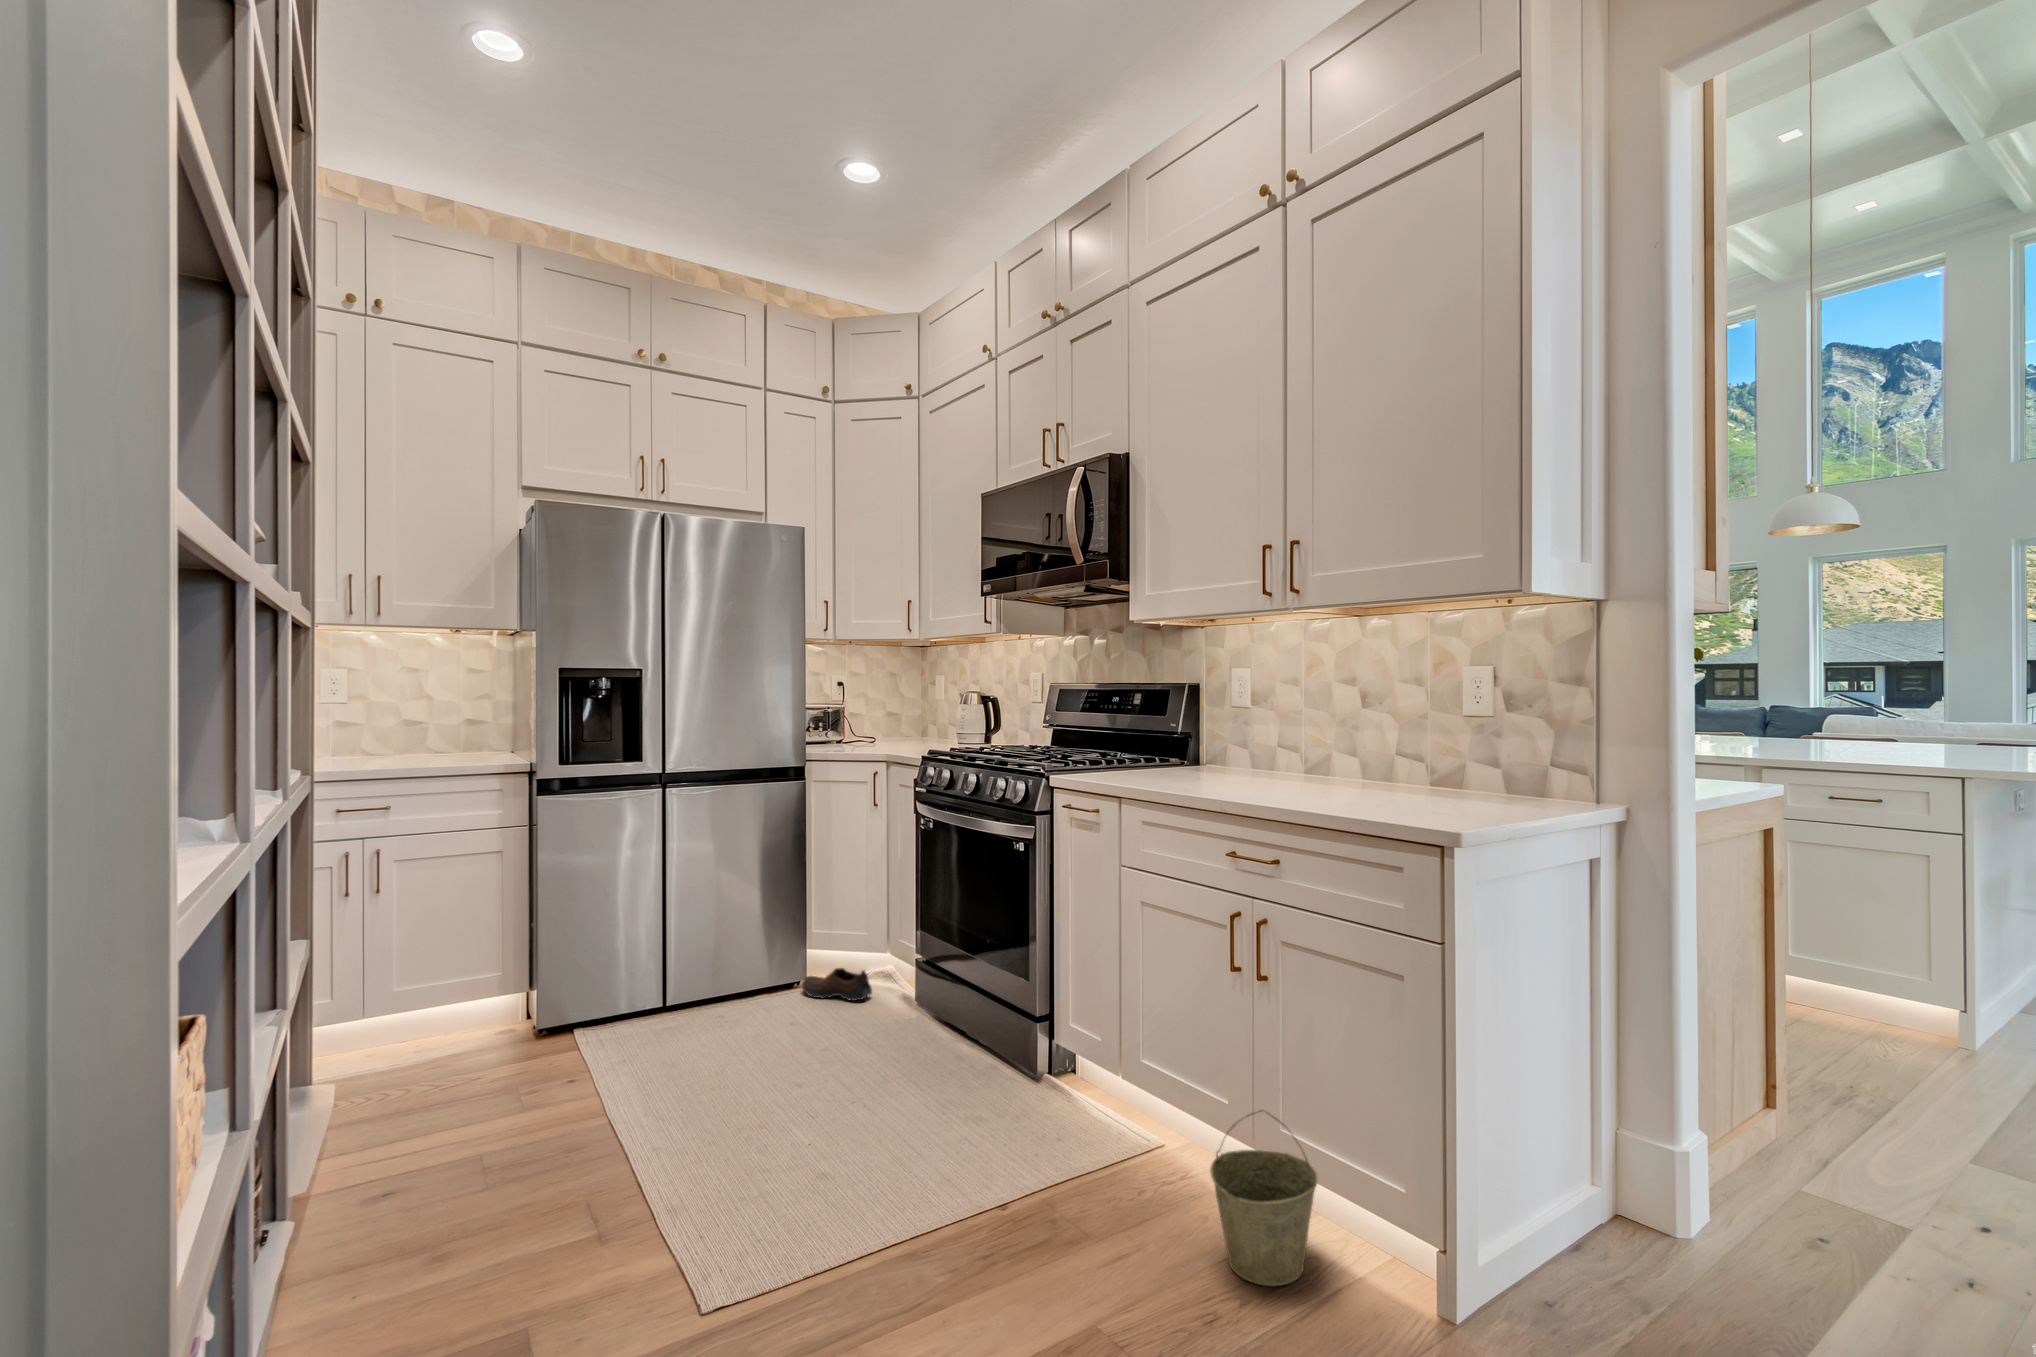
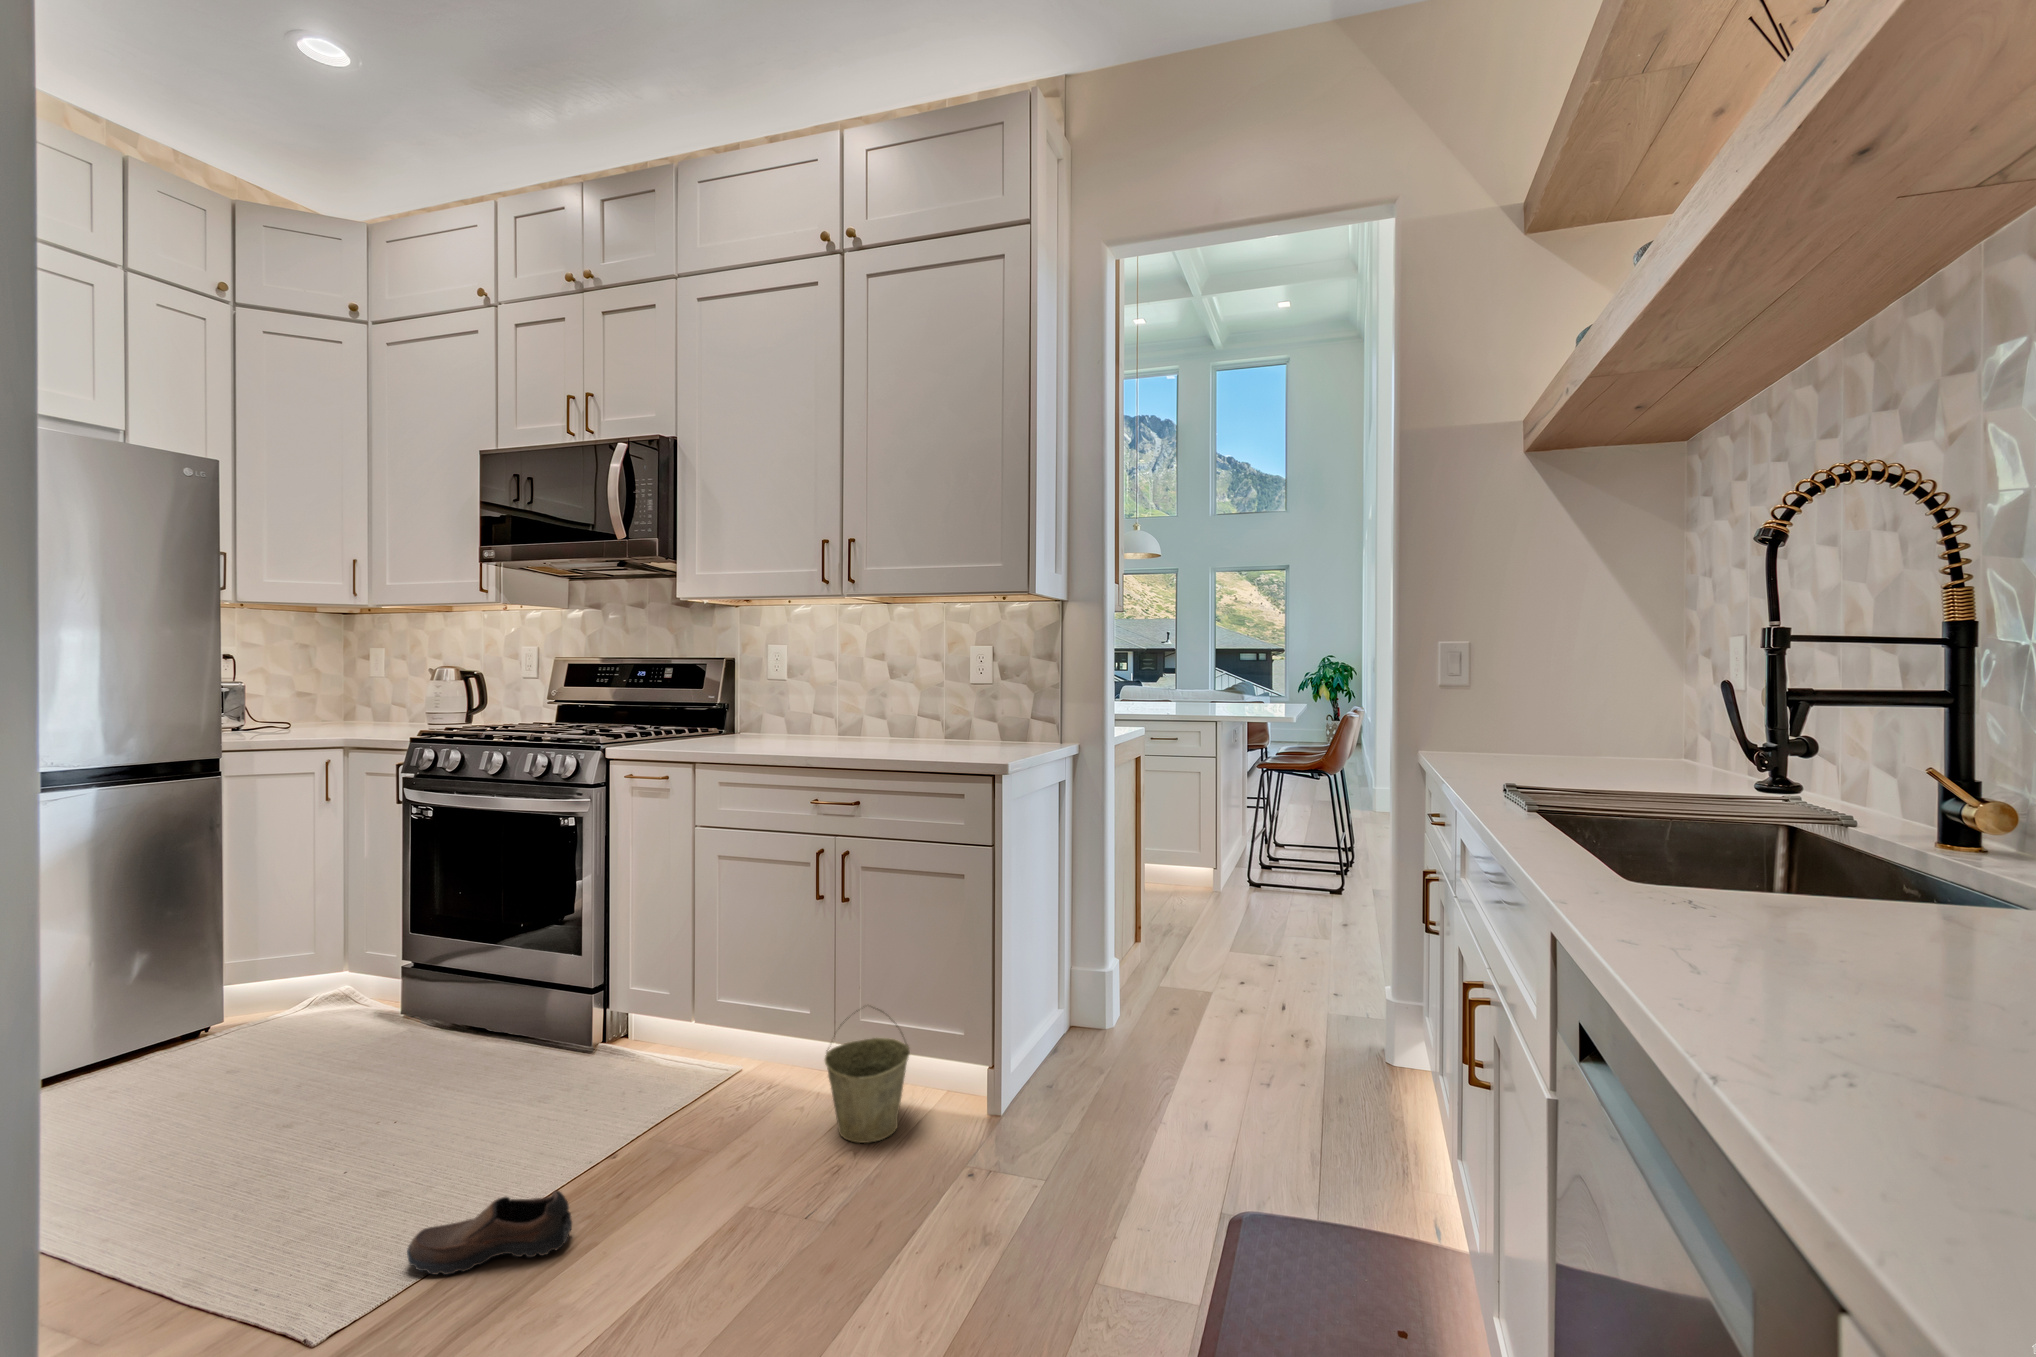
shoe: present [802,968,872,1001] -> present [407,1190,572,1275]

